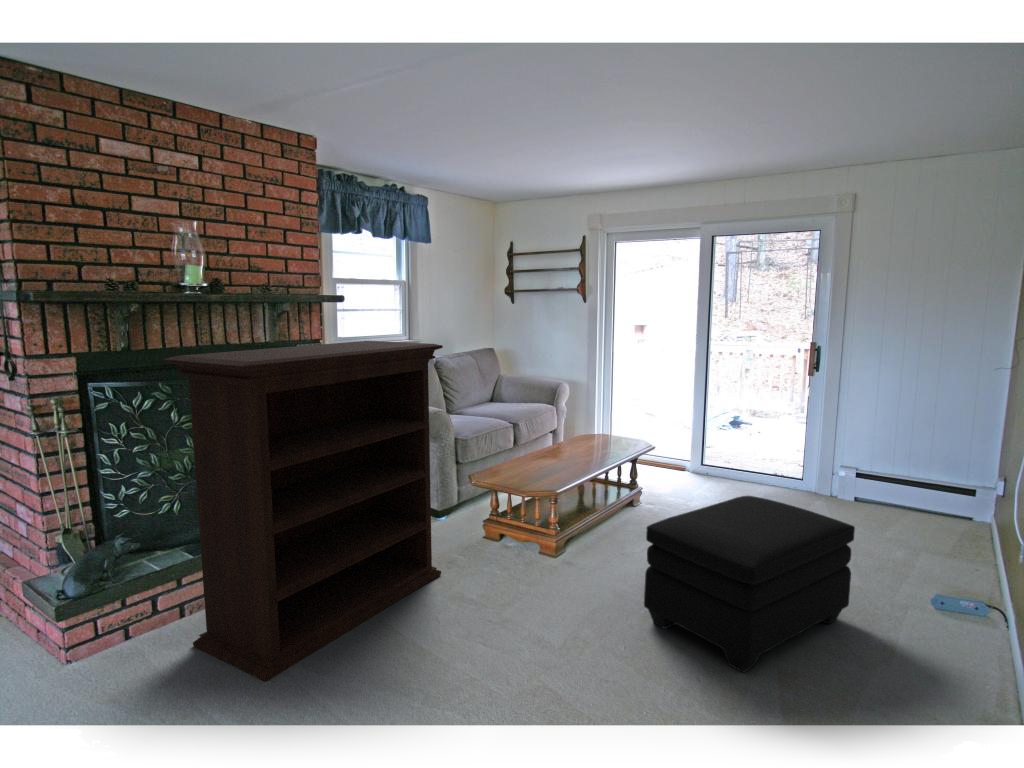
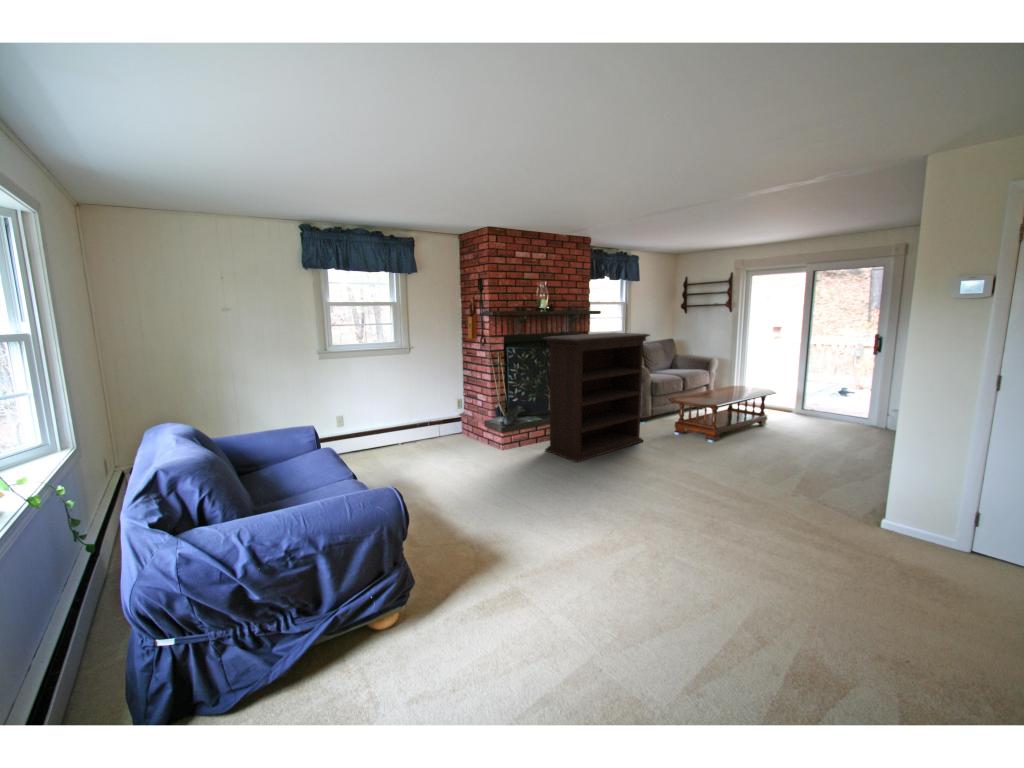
ottoman: present [644,496,855,672] -> none [745,414,869,486]

